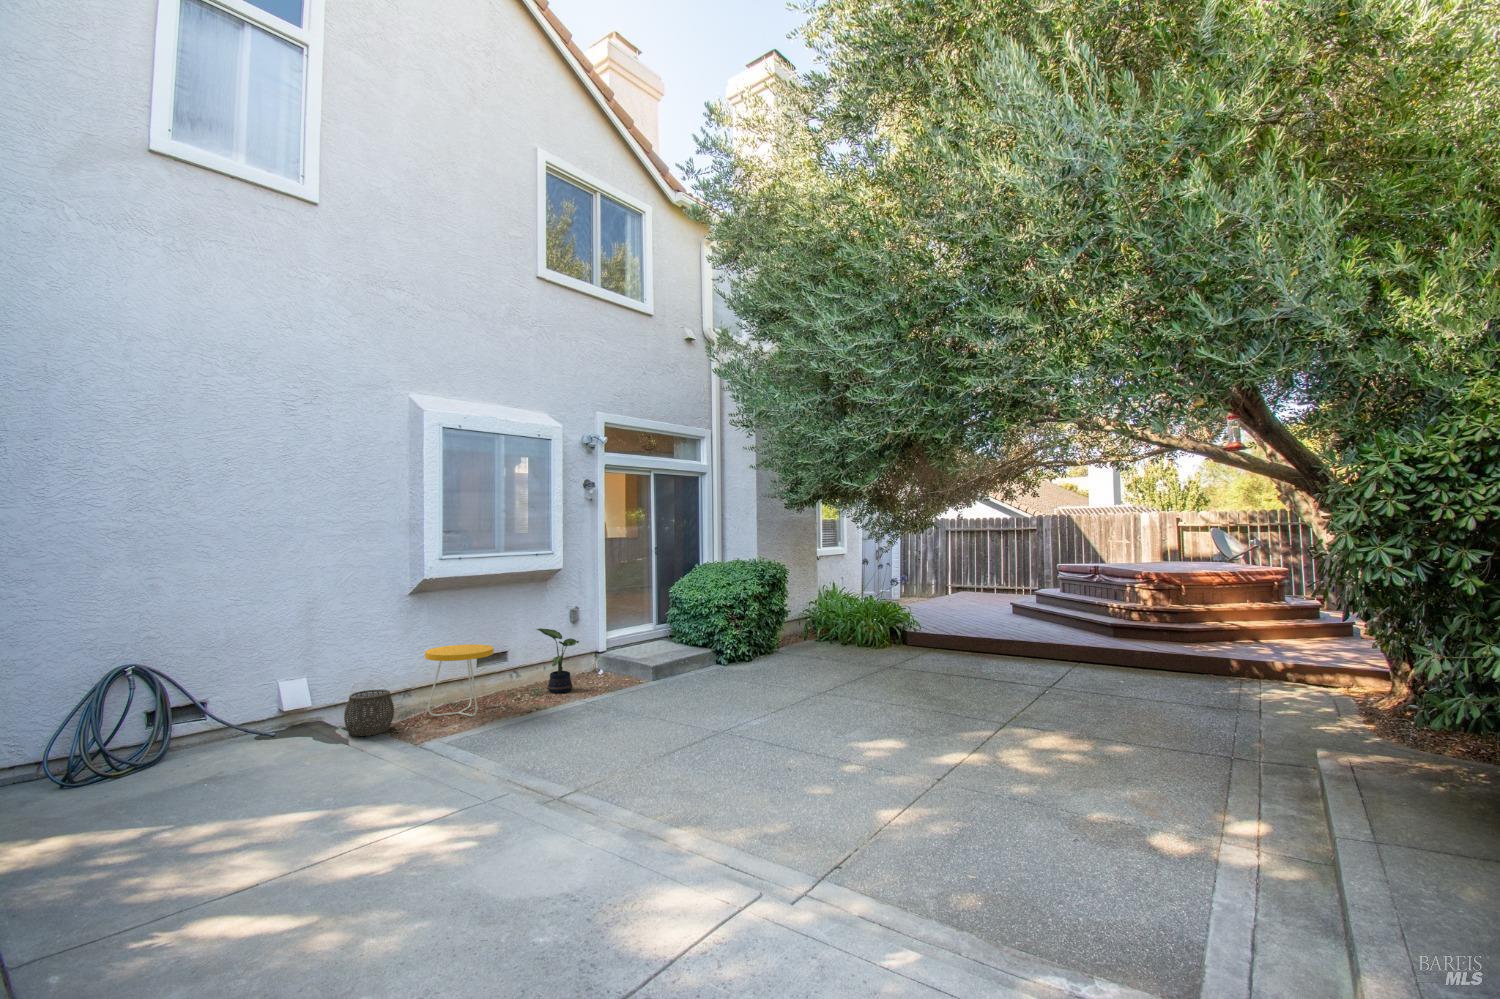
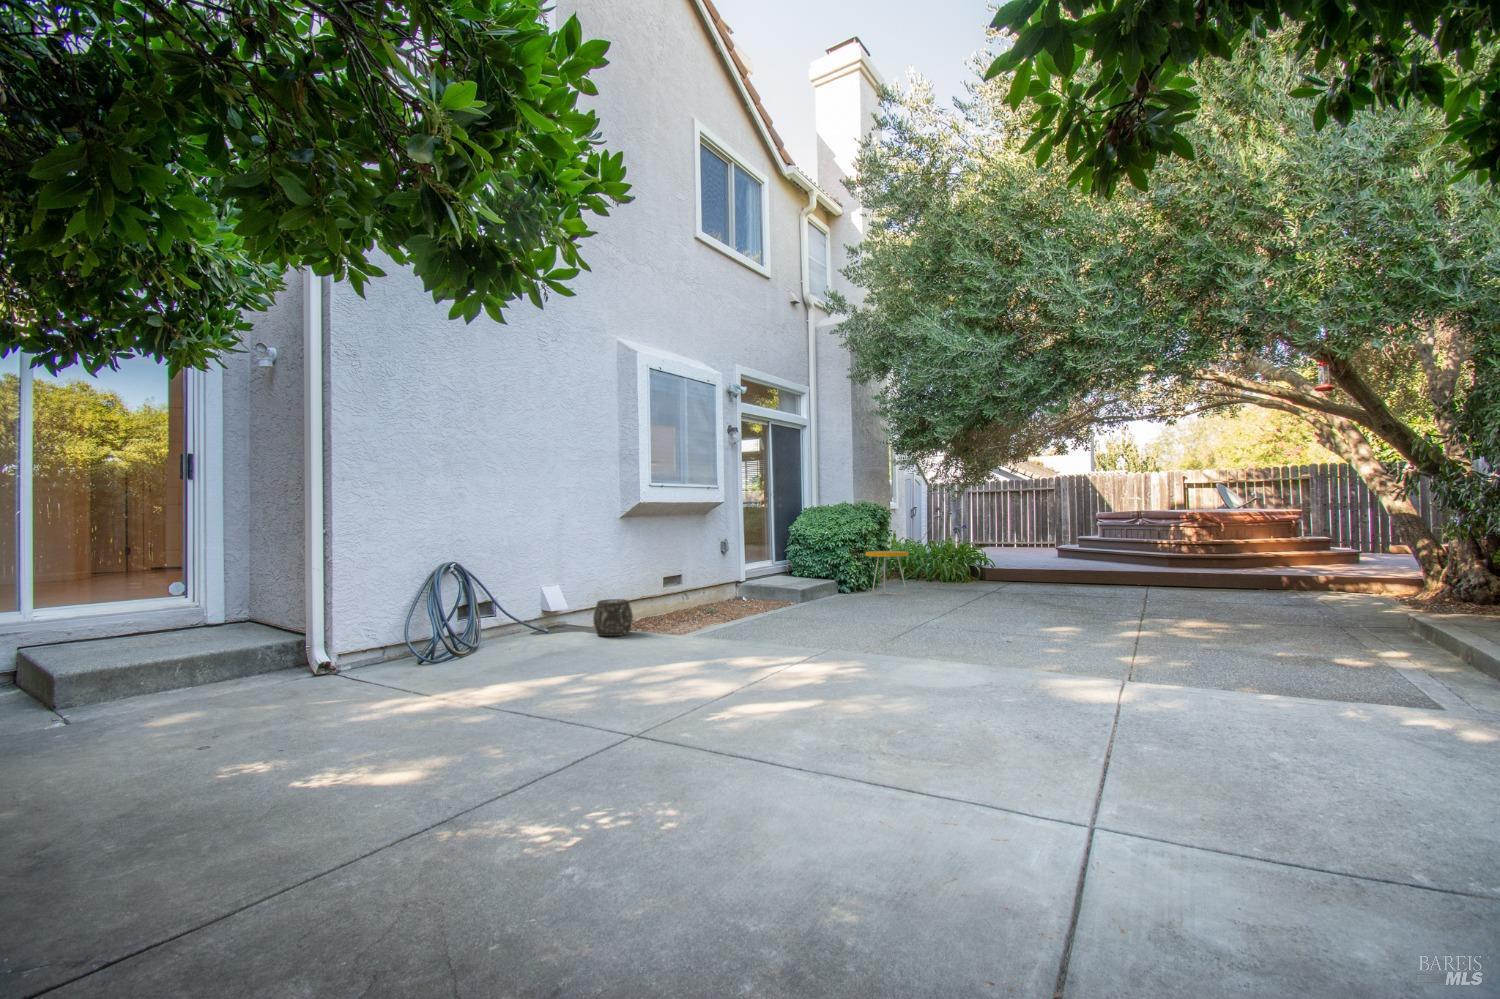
potted plant: present [537,628,579,693] -> none [705,556,744,612]
side table: present [425,644,494,717] -> present [866,551,909,595]

